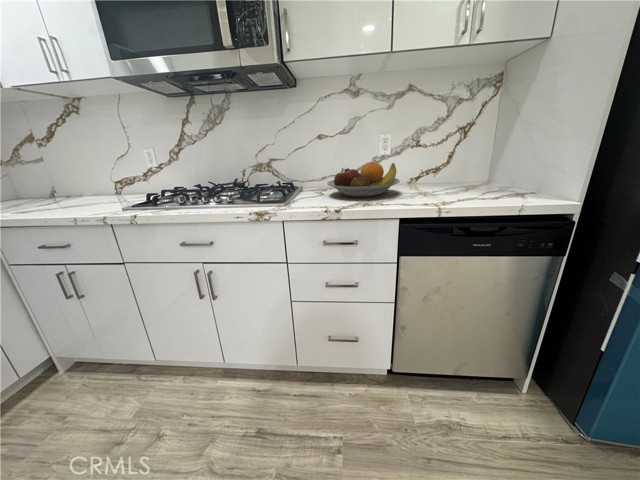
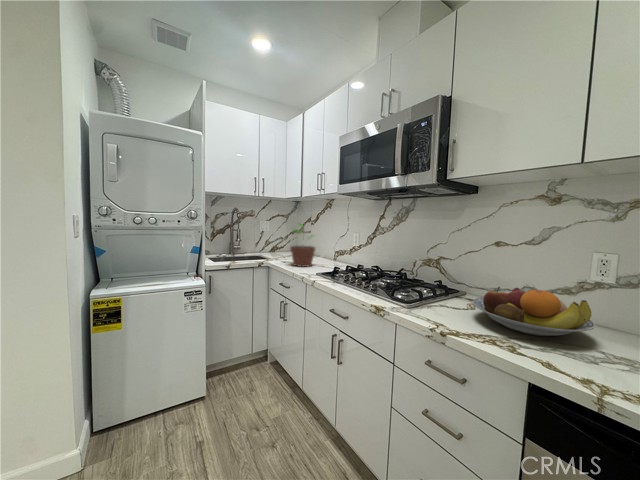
potted plant: none [16,137,90,213] -> present [290,223,315,267]

